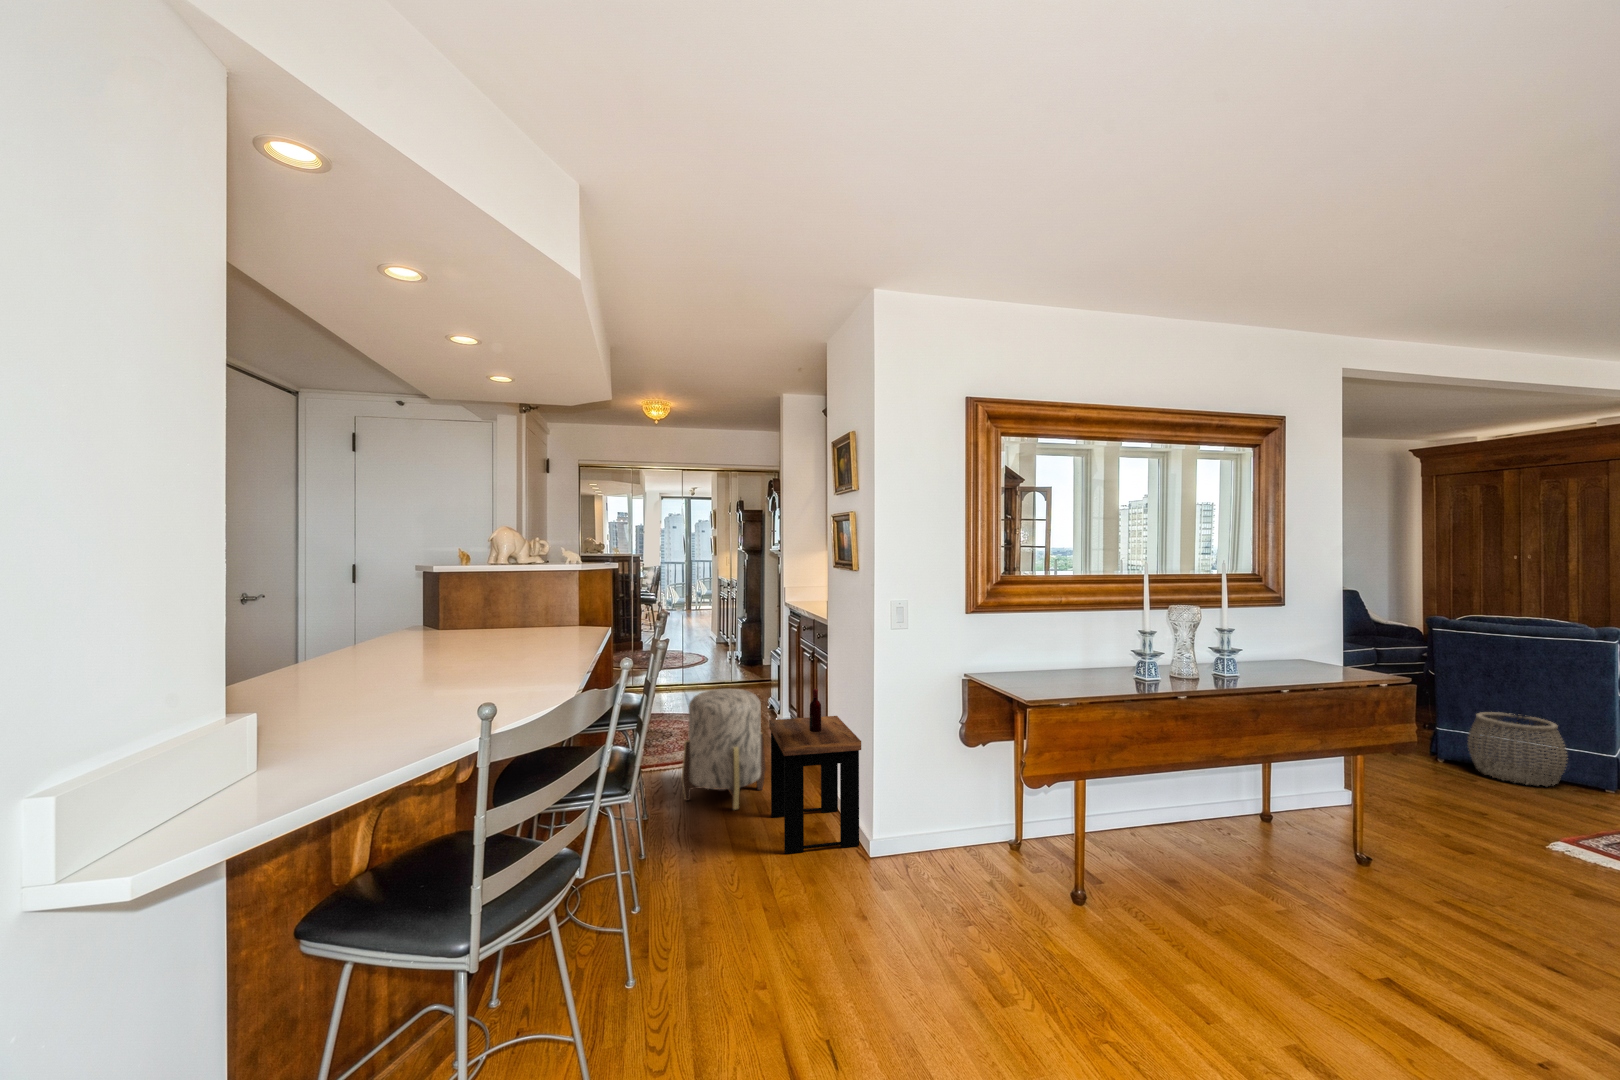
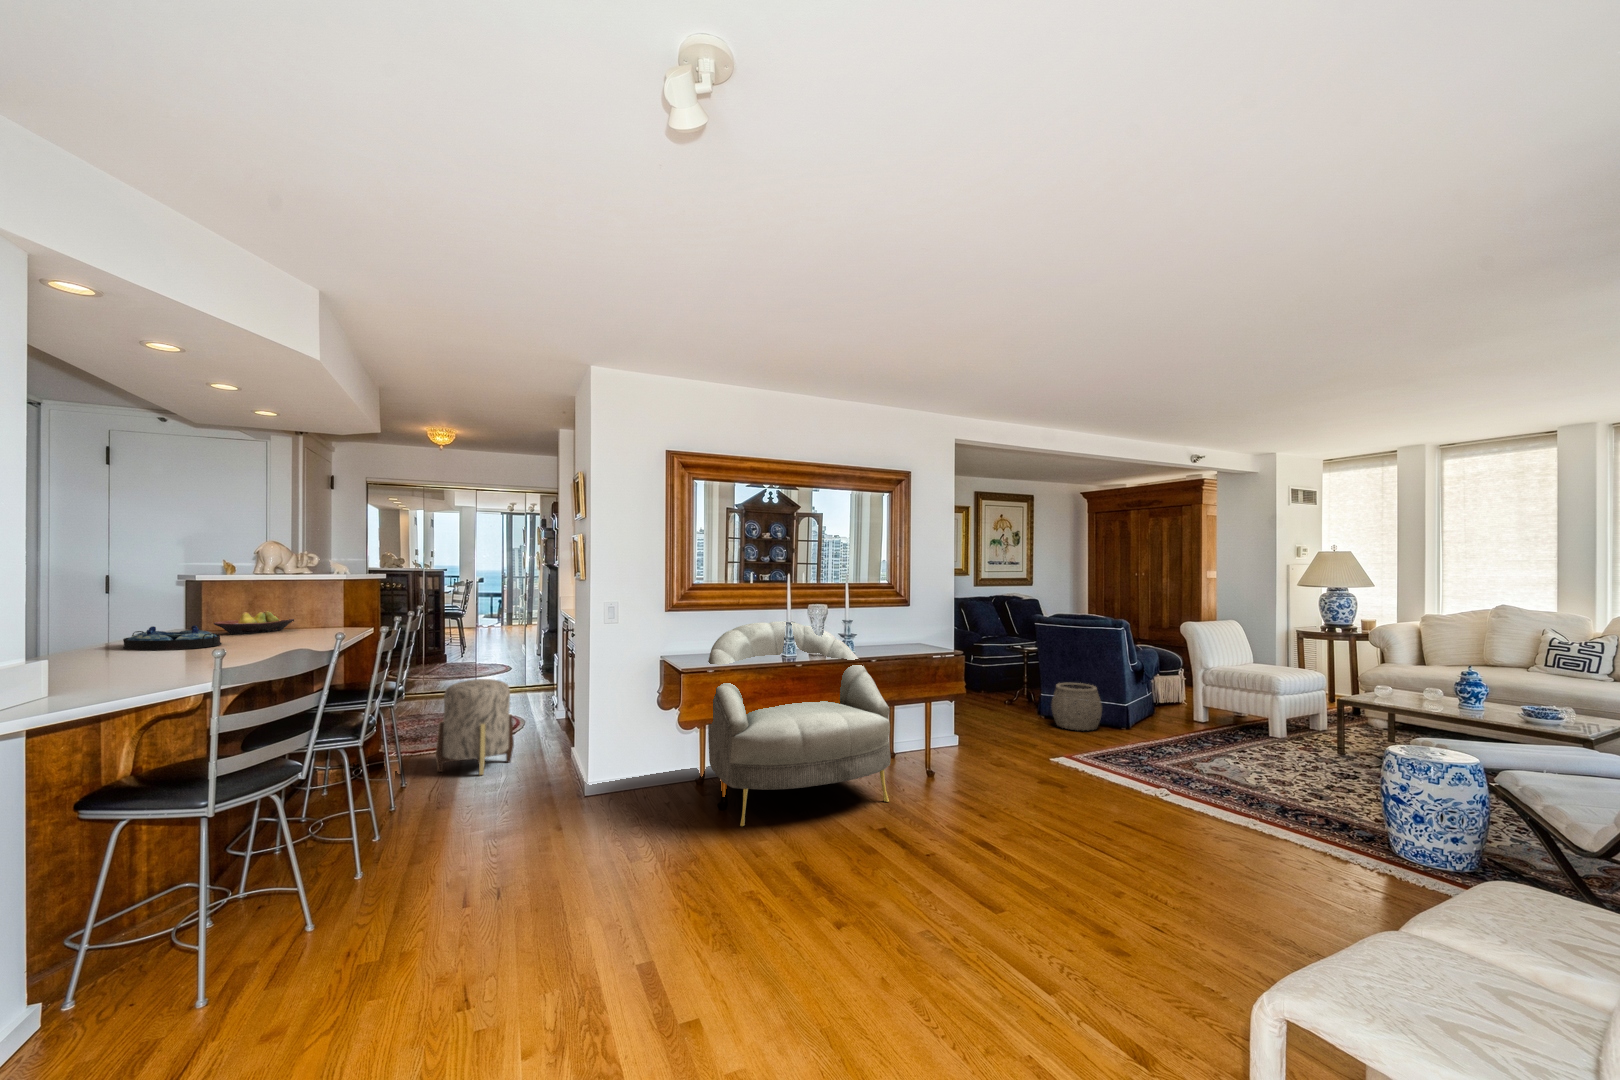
fruit bowl: none [448,607,532,636] -> present [214,610,294,635]
armchair: none [1041,628,1349,949] -> present [708,622,891,826]
serving tray: none [351,630,456,664] -> present [122,625,222,650]
side table: present [769,689,861,854] -> none [511,672,577,798]

